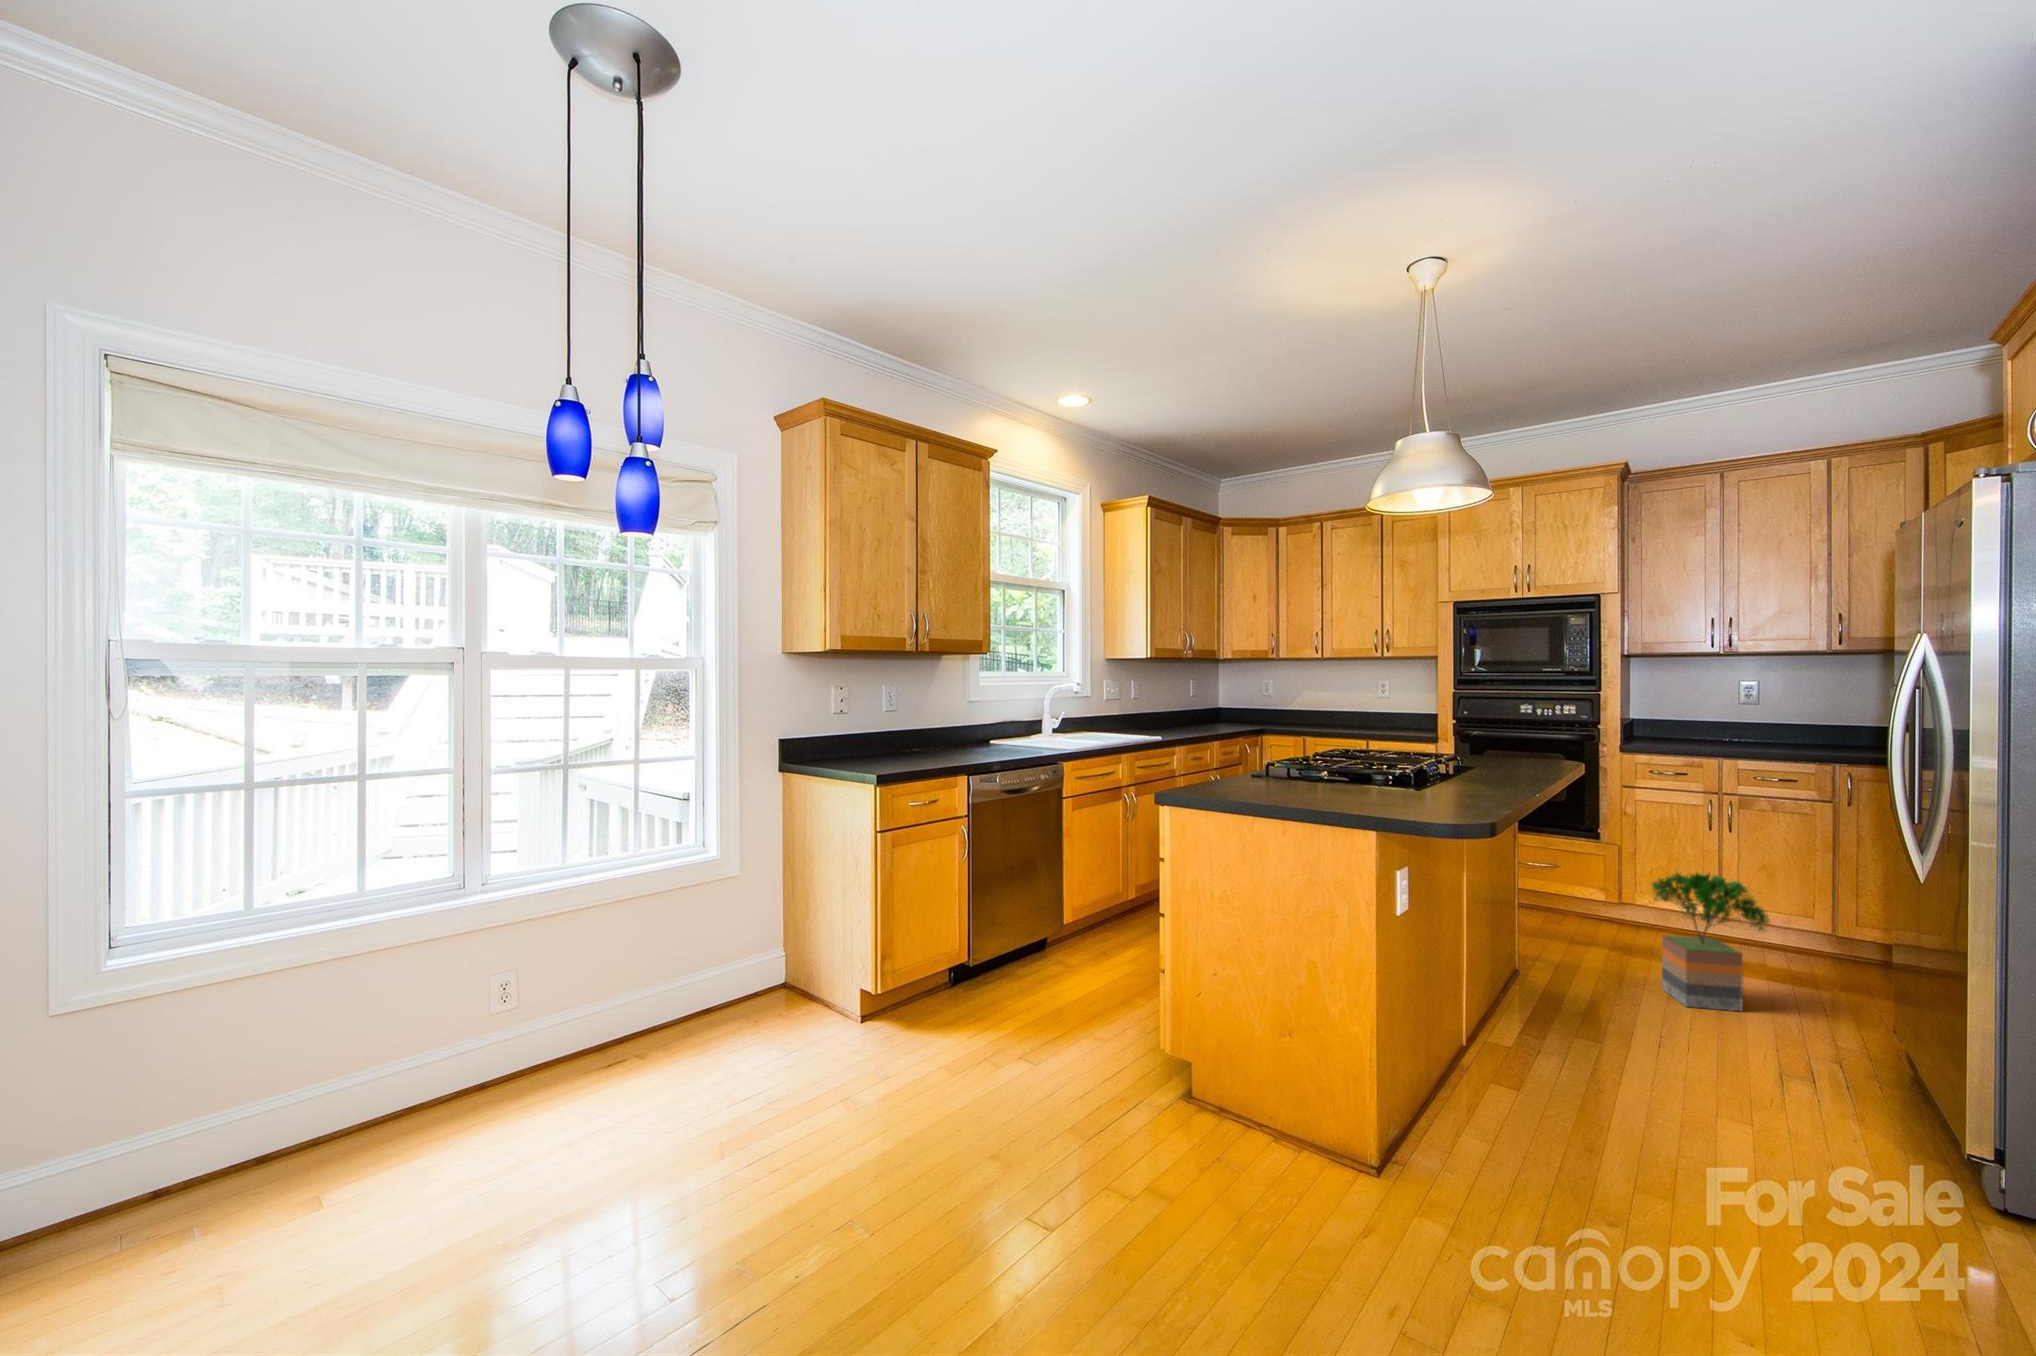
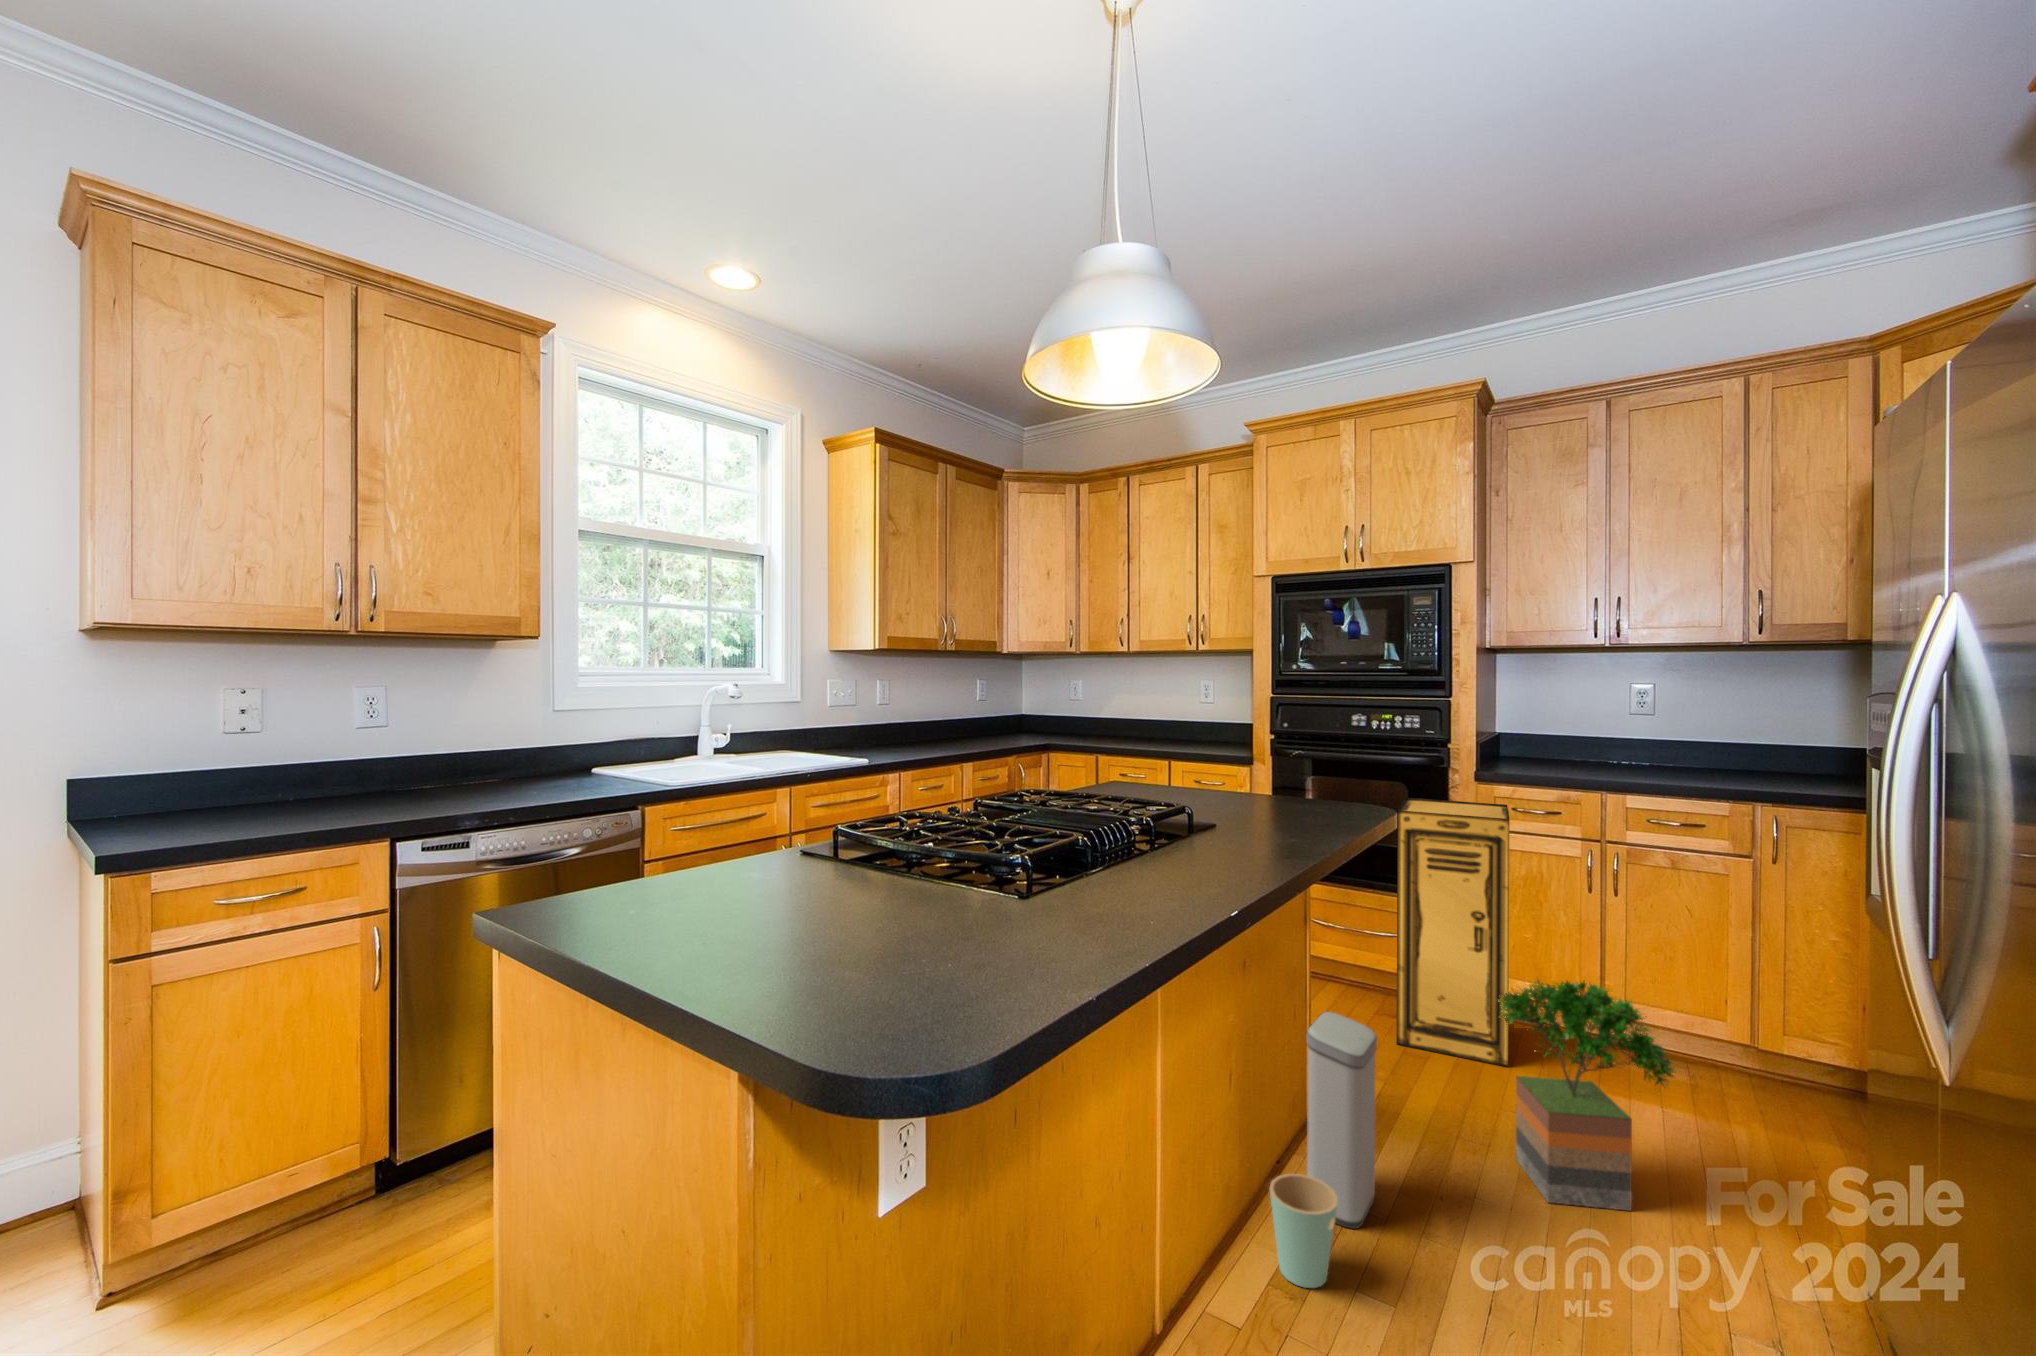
storage cabinet: none [1565,764,1650,949] -> present [1397,798,1510,1067]
trash can: none [1513,888,1572,1033] -> present [1270,1012,1377,1288]

